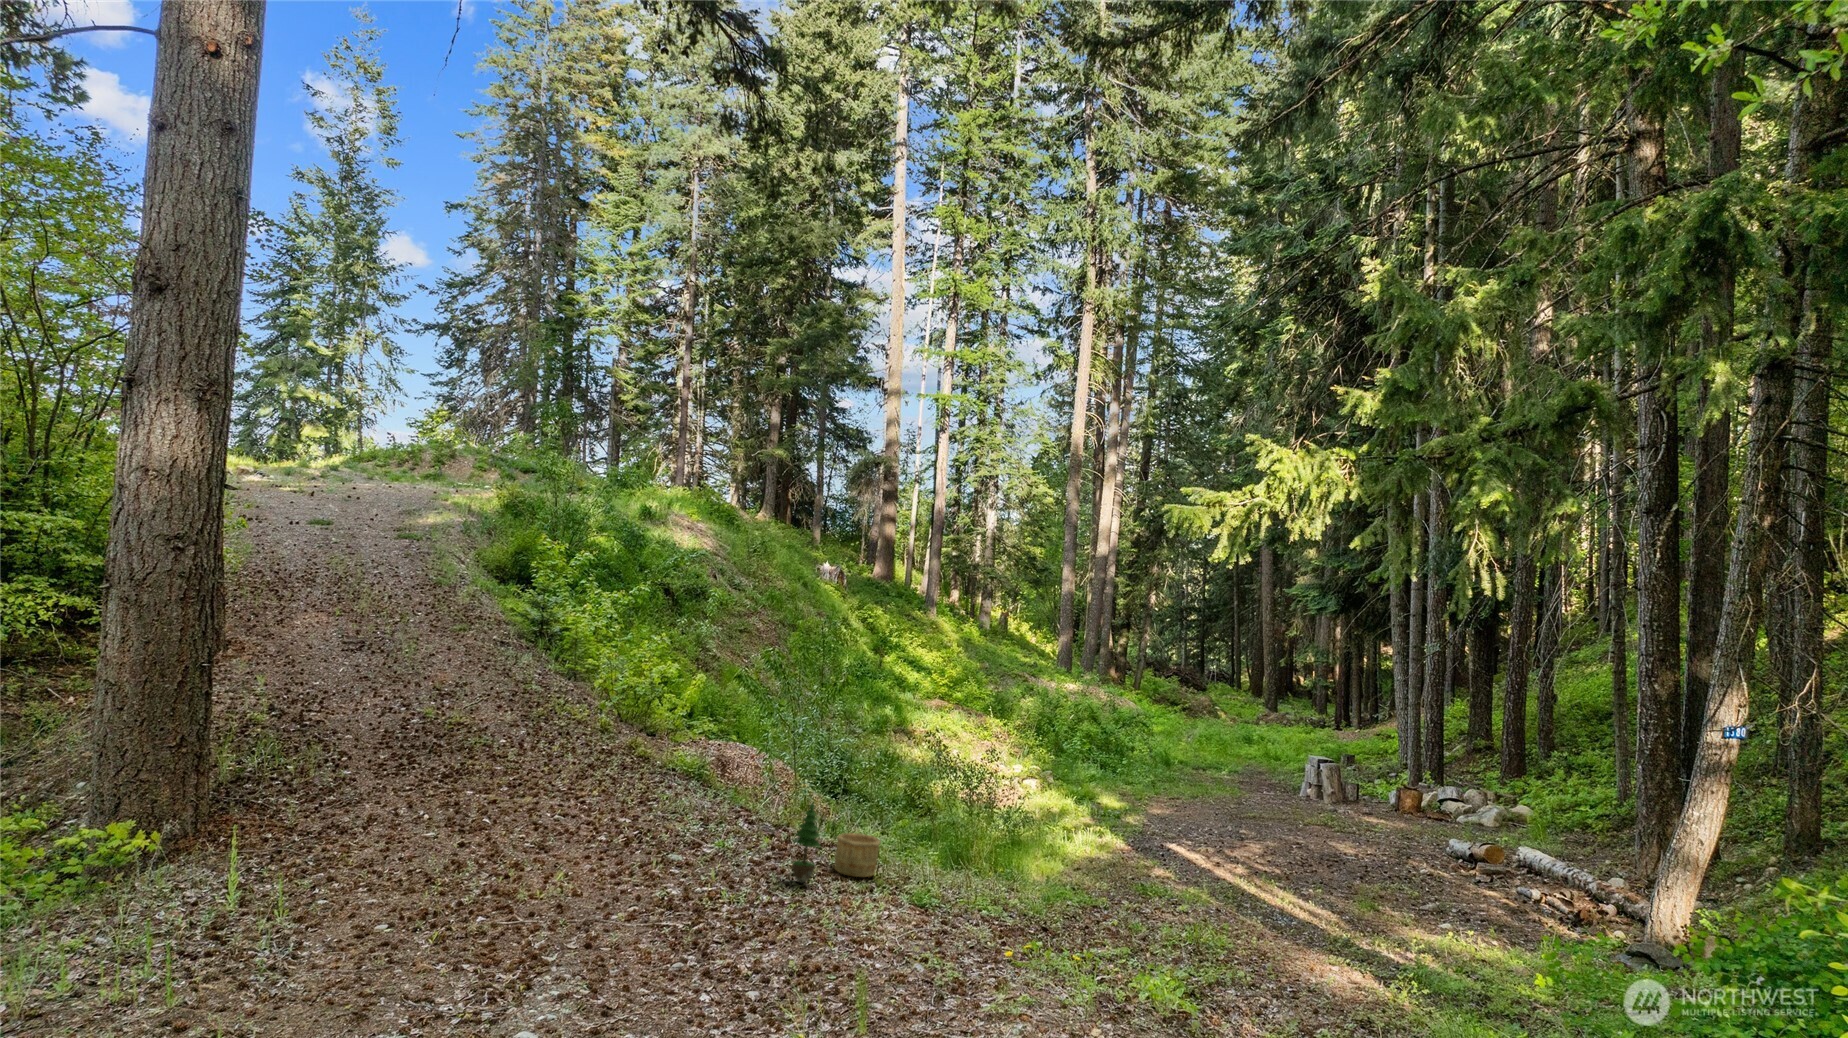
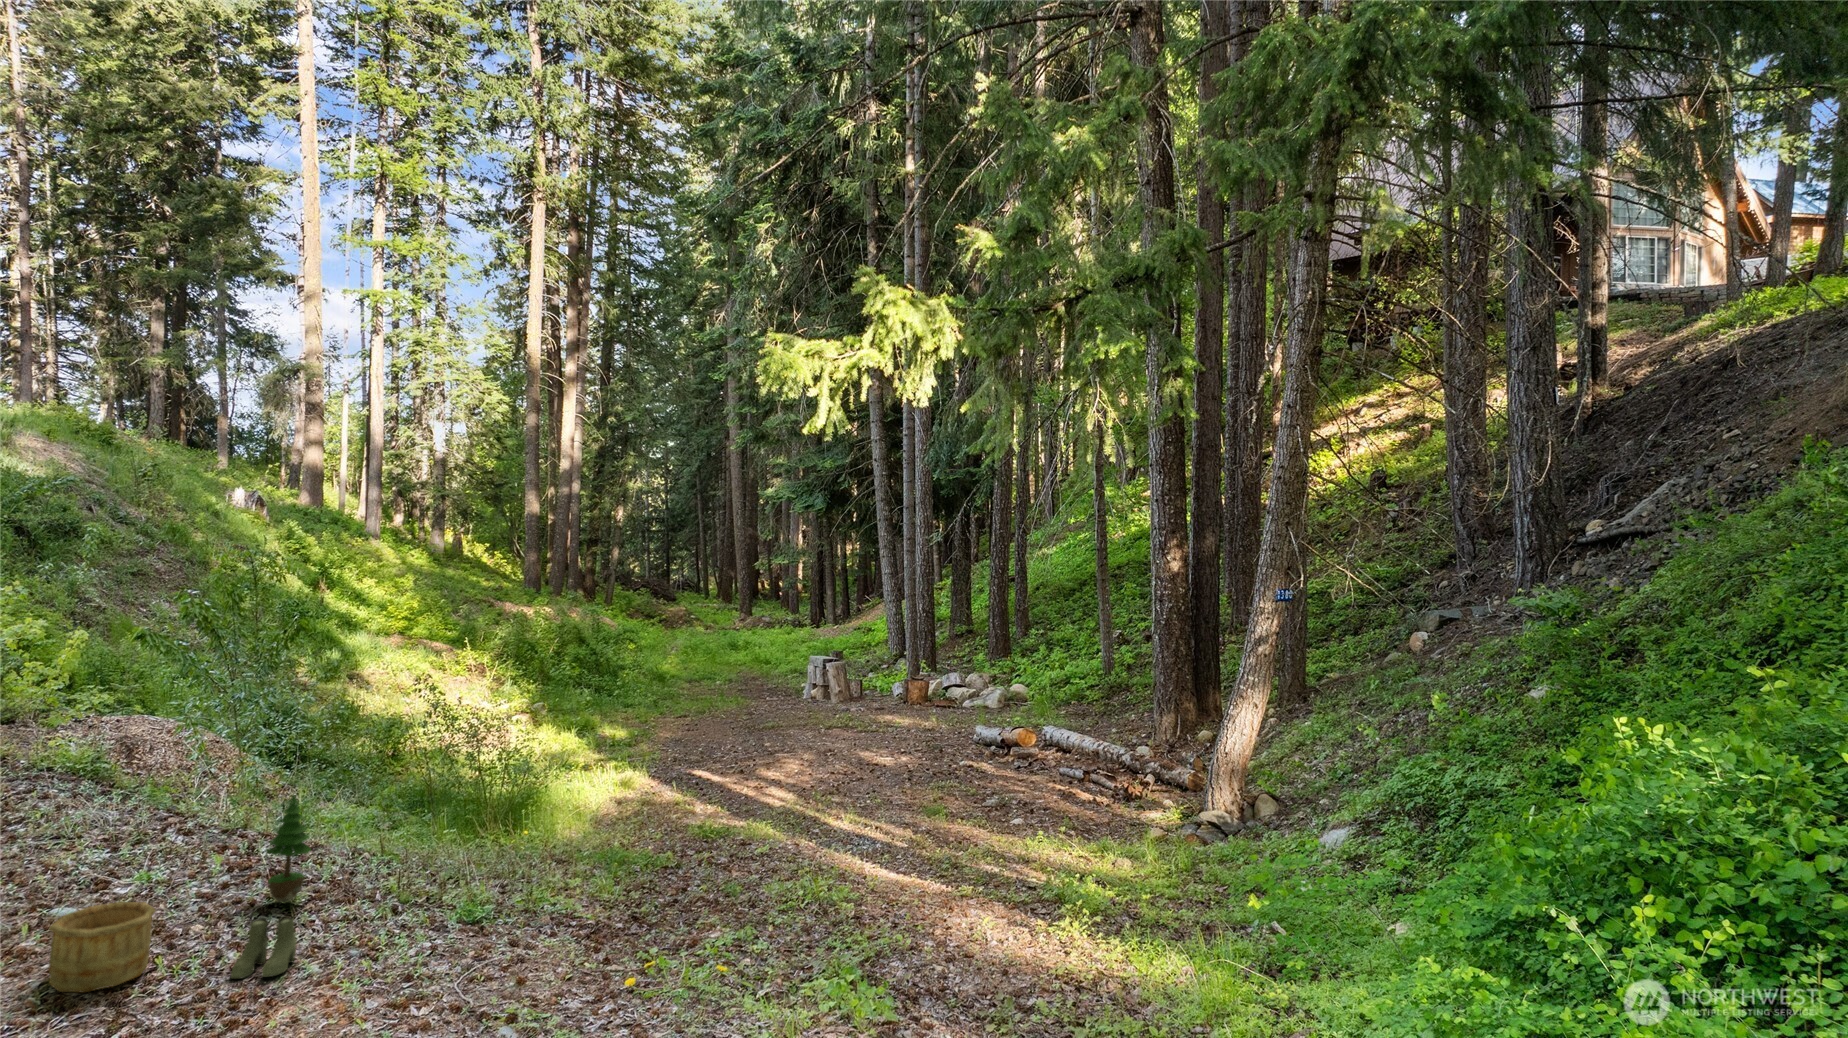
wooden bucket: present [834,833,881,877] -> present [49,902,155,992]
boots: none [760,879,801,921] -> present [231,917,297,979]

